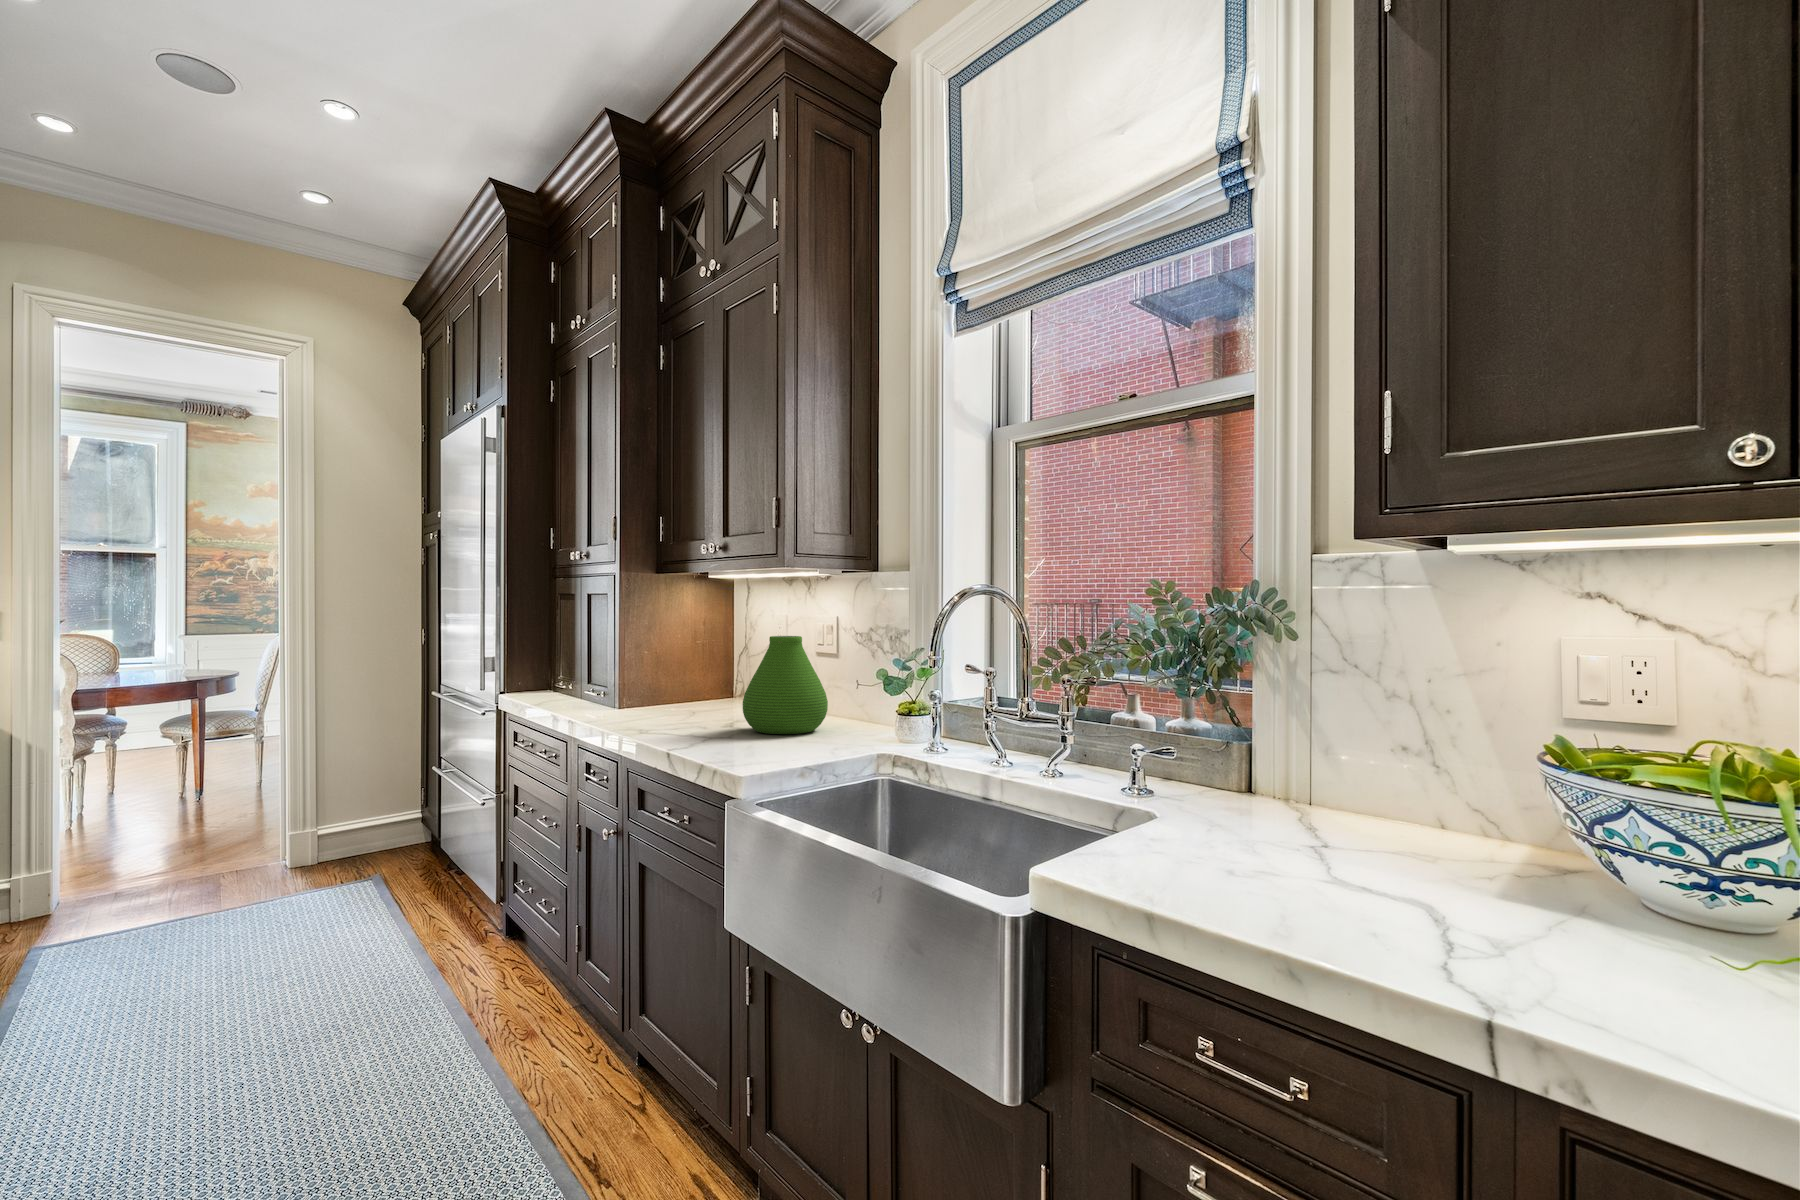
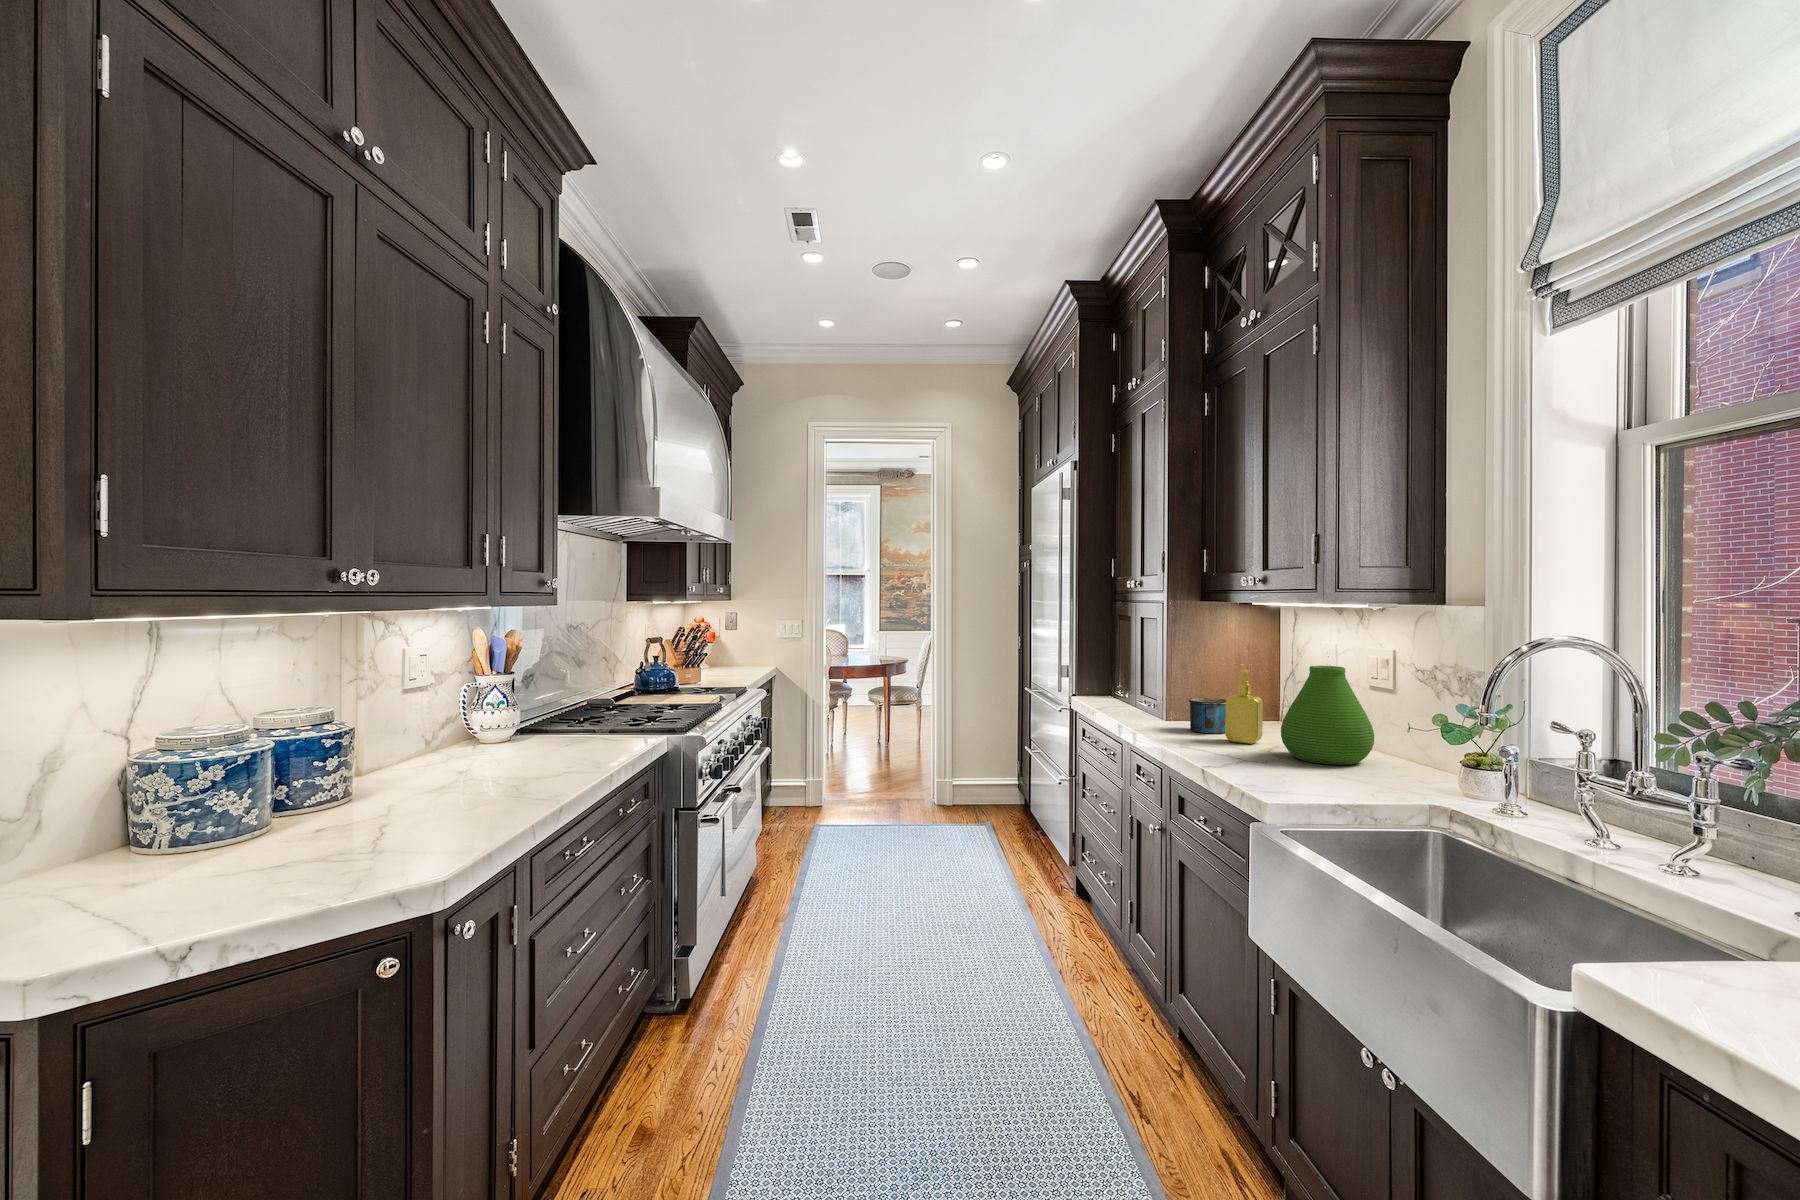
soap dispenser: none [686,645,723,724] -> present [1225,669,1263,744]
mug: none [645,681,688,719] -> present [1189,698,1226,733]

